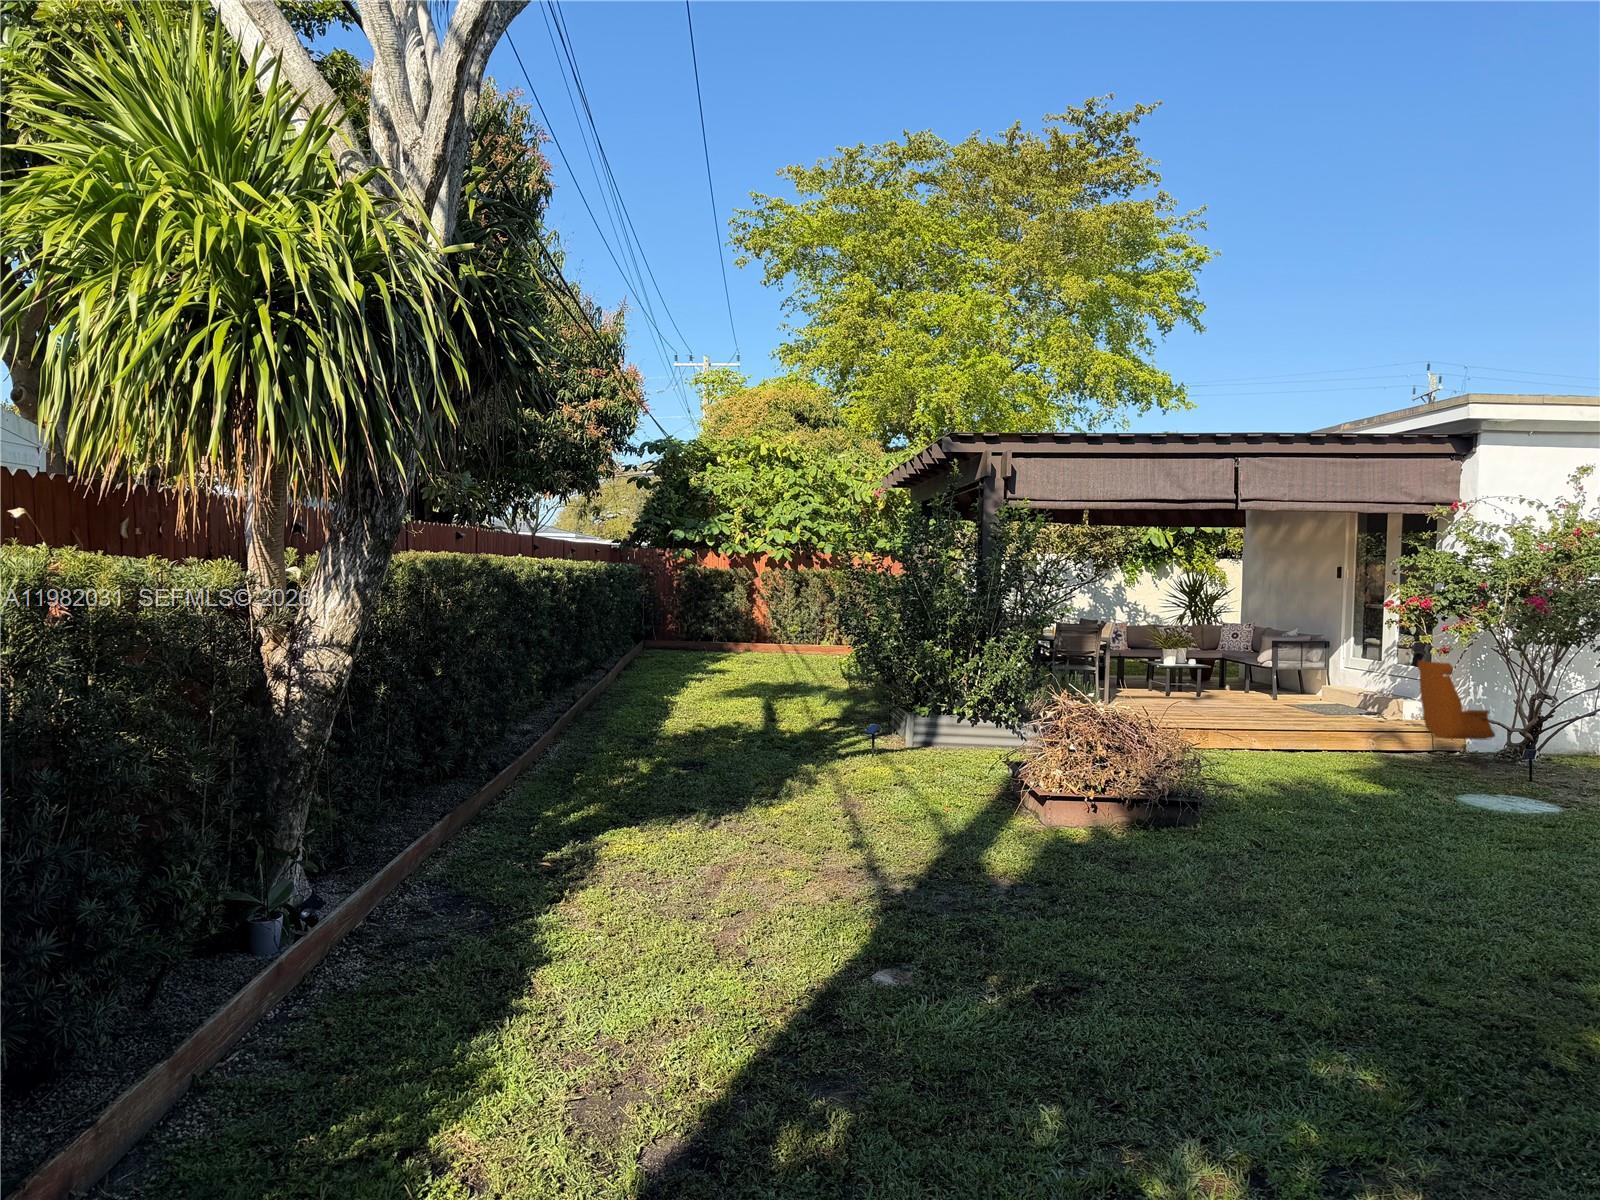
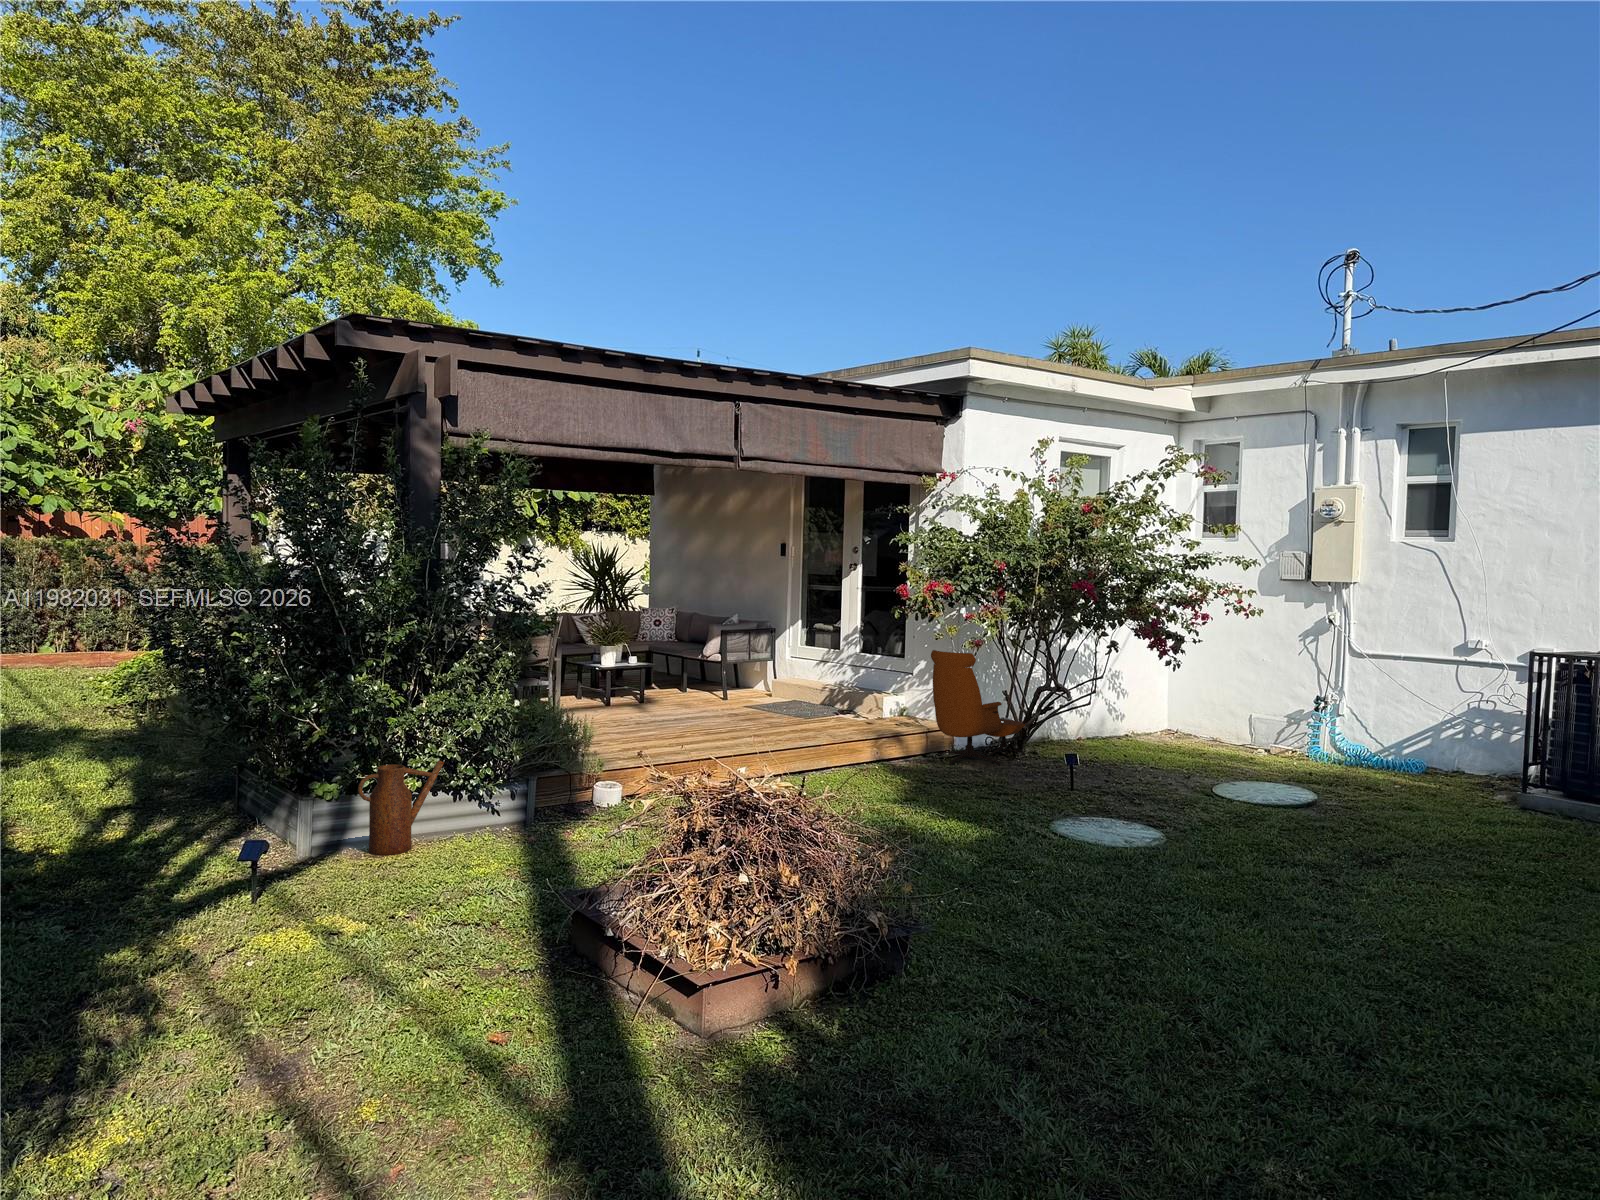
watering can: none [935,694,984,745] -> present [358,760,444,855]

